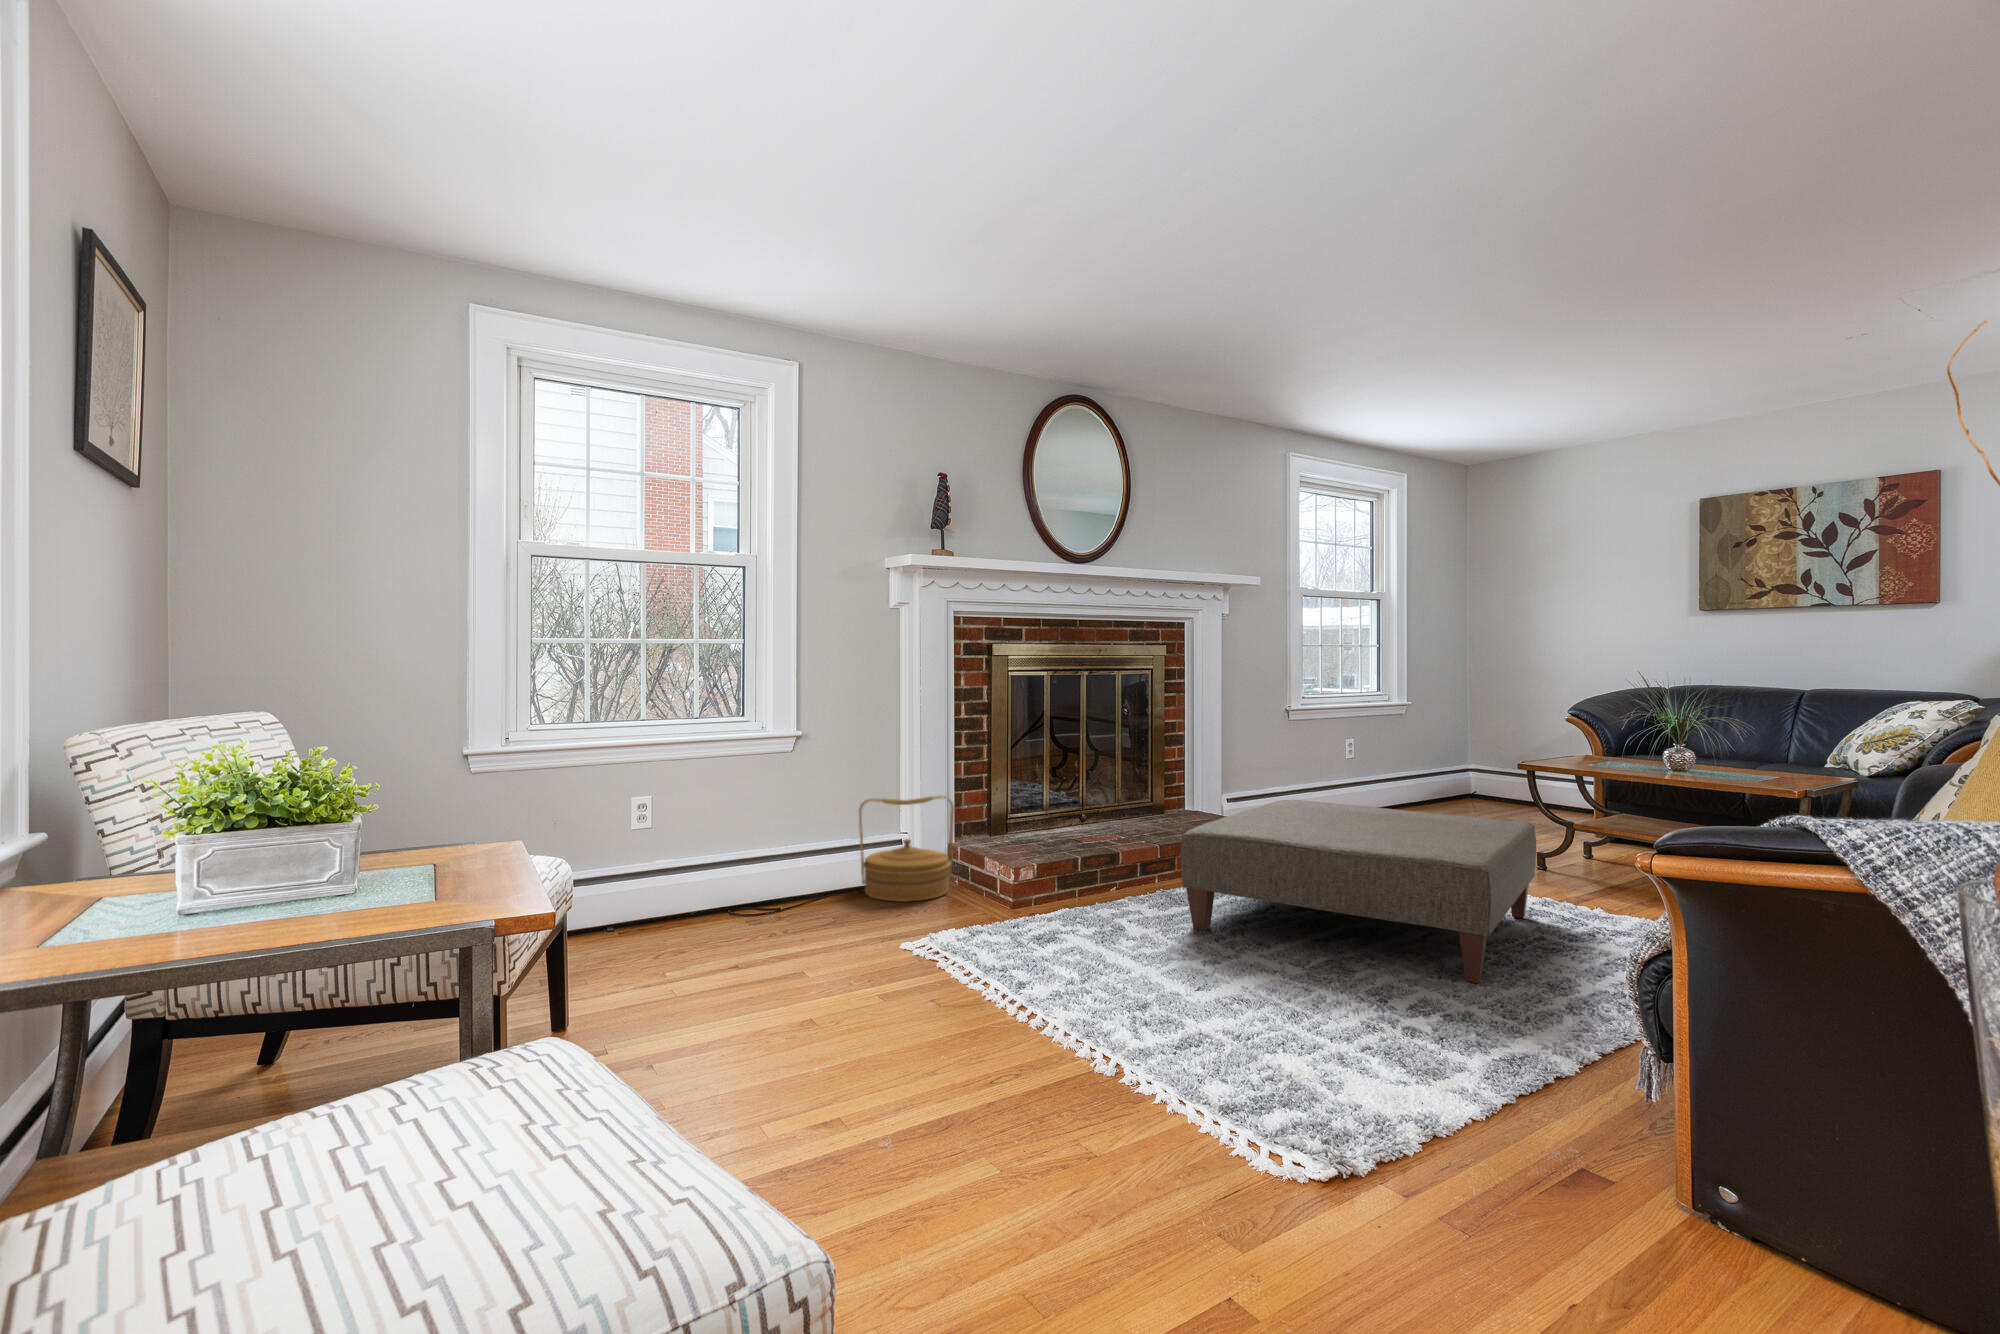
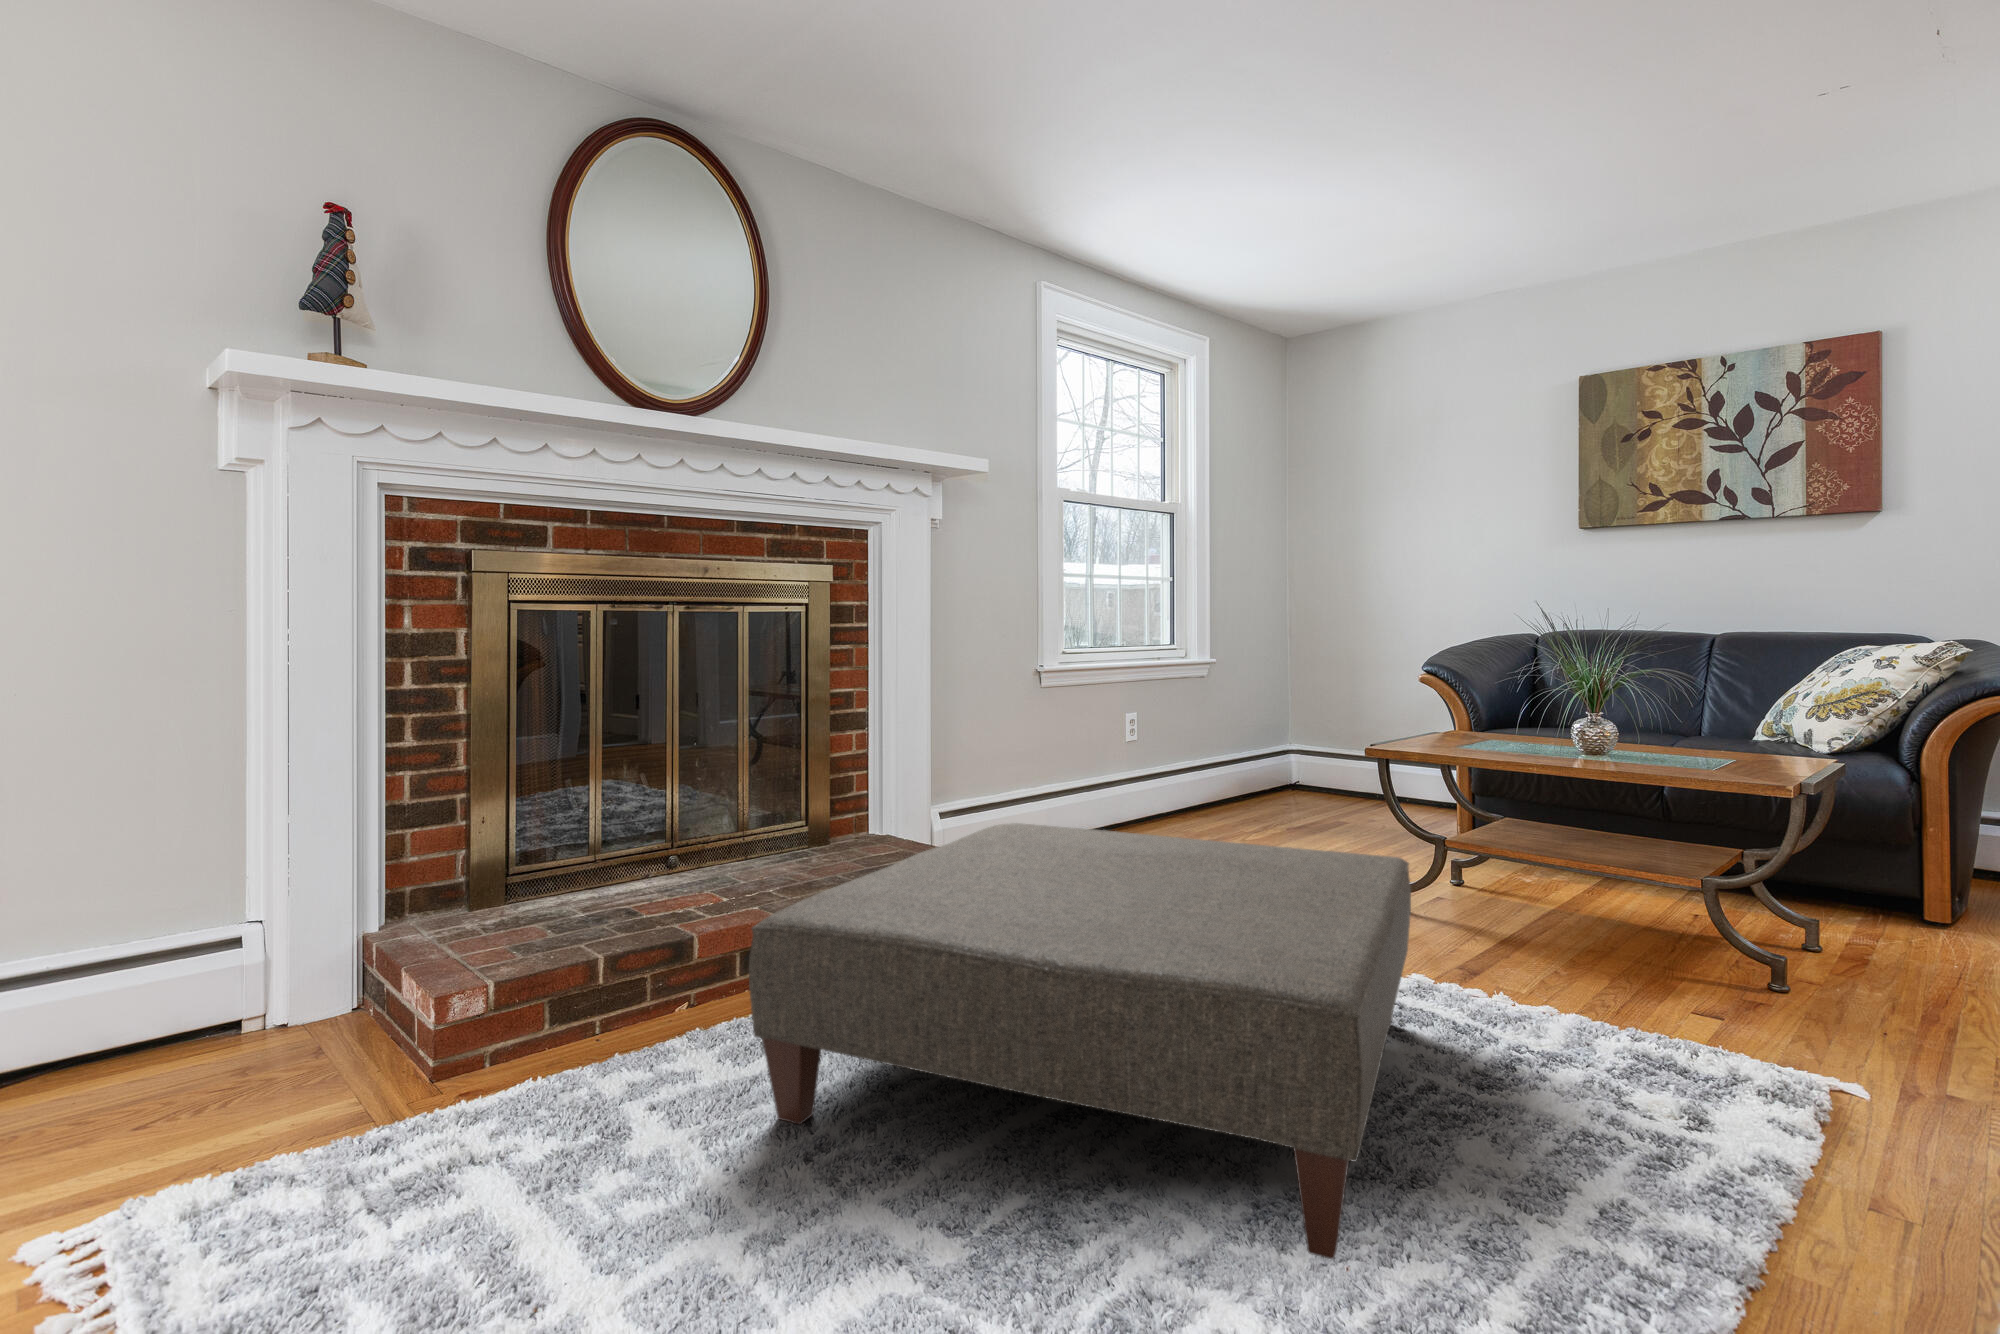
woven basket: present [859,795,954,902] -> none [85,850,340,1092]

